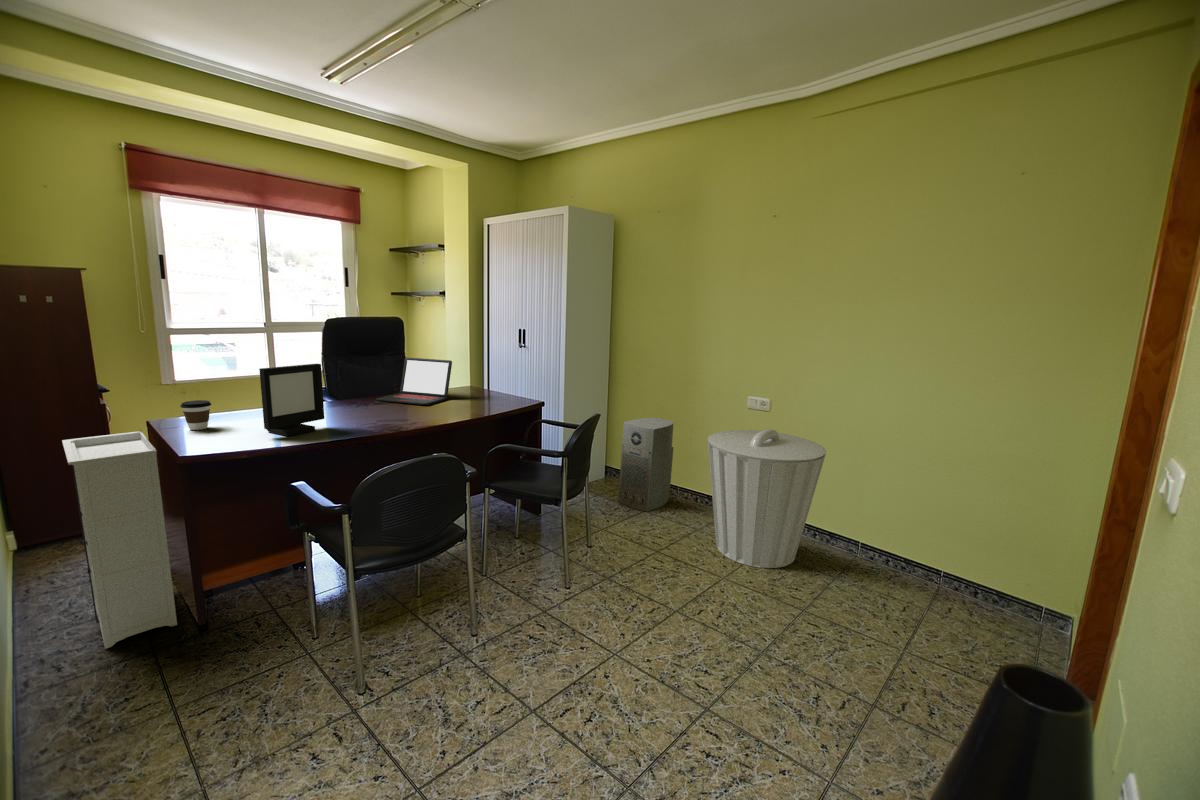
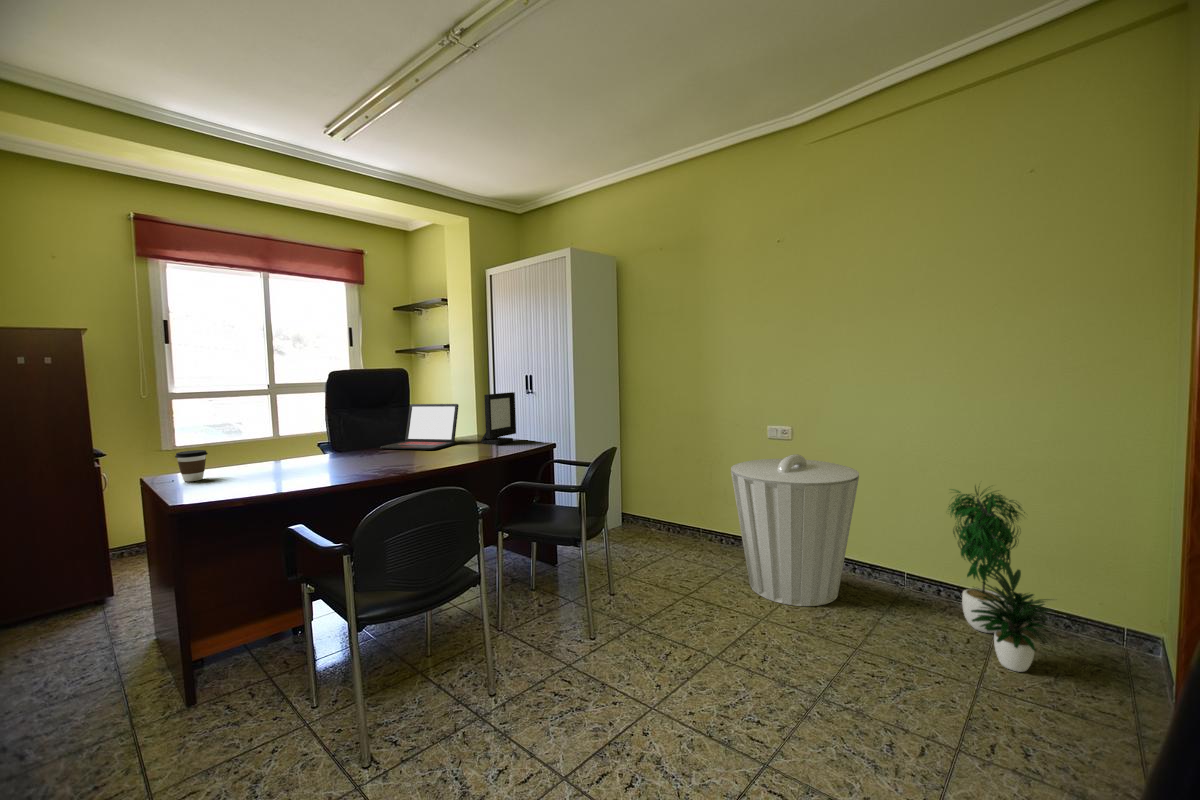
picture frame: present [259,364,324,436] -> present [481,392,516,444]
air purifier: present [618,418,674,512] -> none [639,456,693,556]
storage cabinet: present [62,431,177,649] -> none [48,484,162,732]
potted plant: none [899,468,984,639] -> present [948,486,1055,672]

